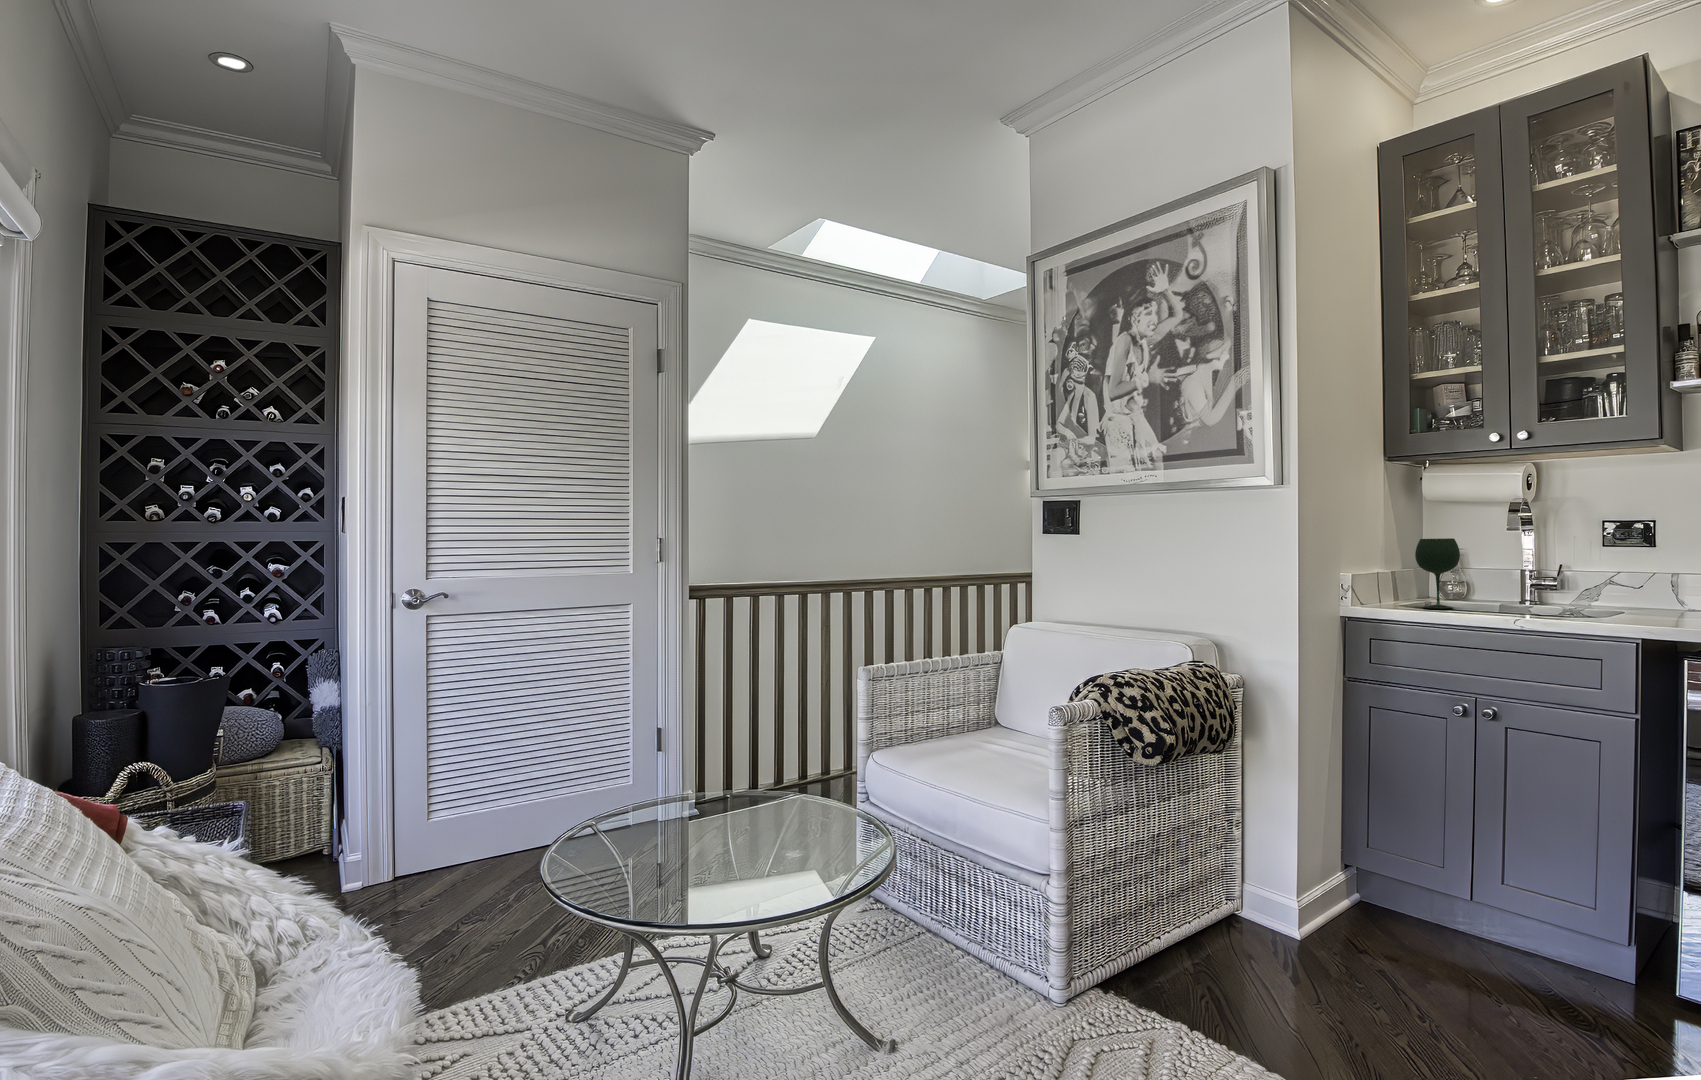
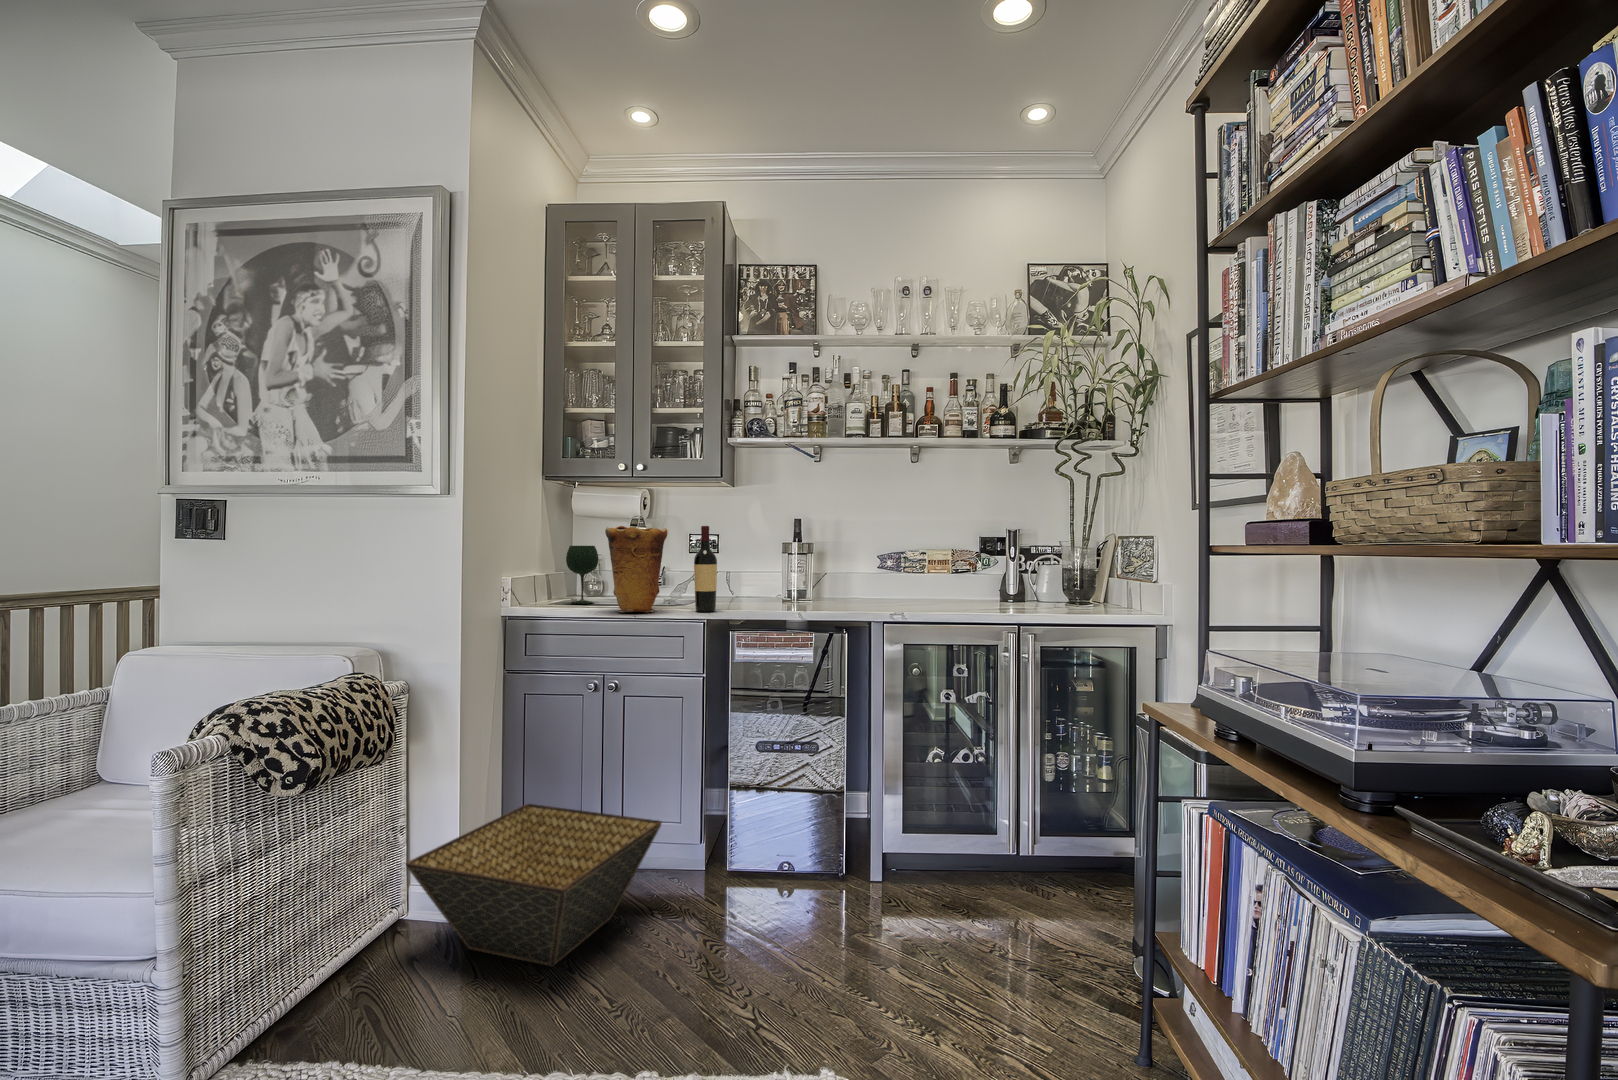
wine bottle: none [1612,508,1653,626] -> present [694,526,717,612]
vase: none [1471,513,1566,622] -> present [605,526,668,612]
basket: none [1246,831,1567,1016] -> present [406,804,662,967]

